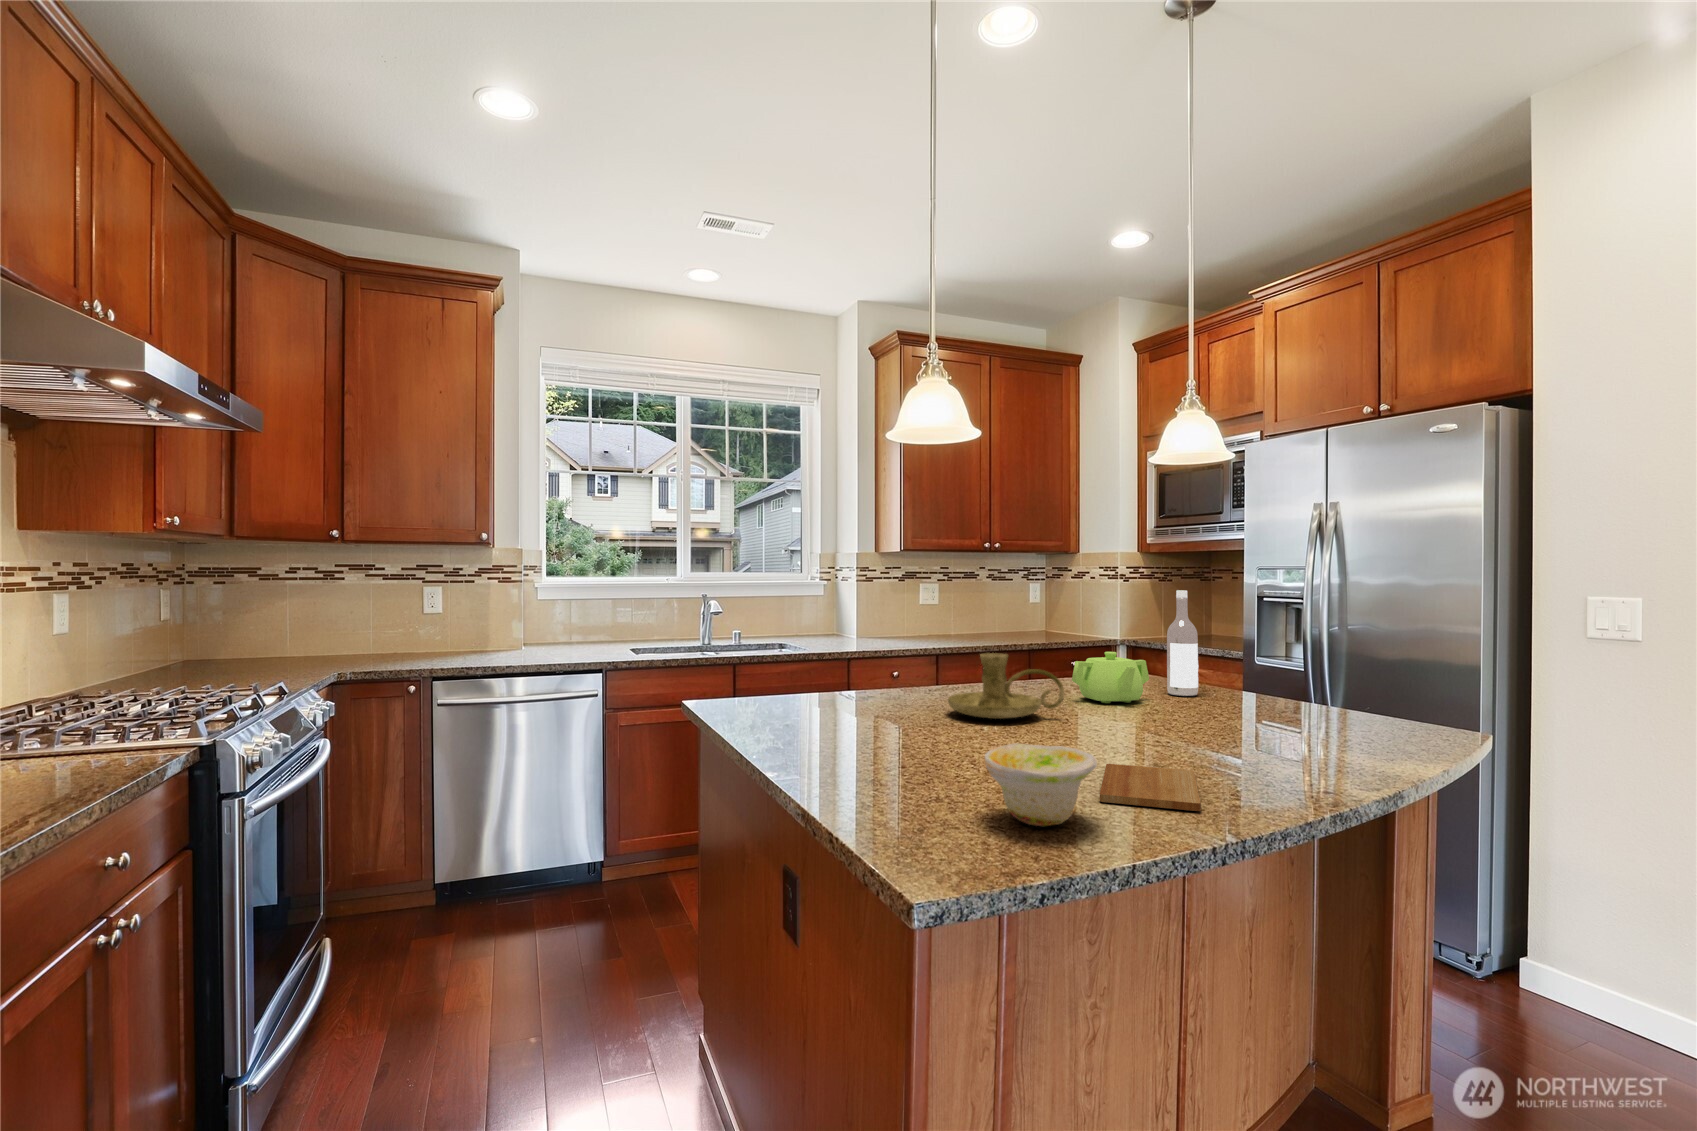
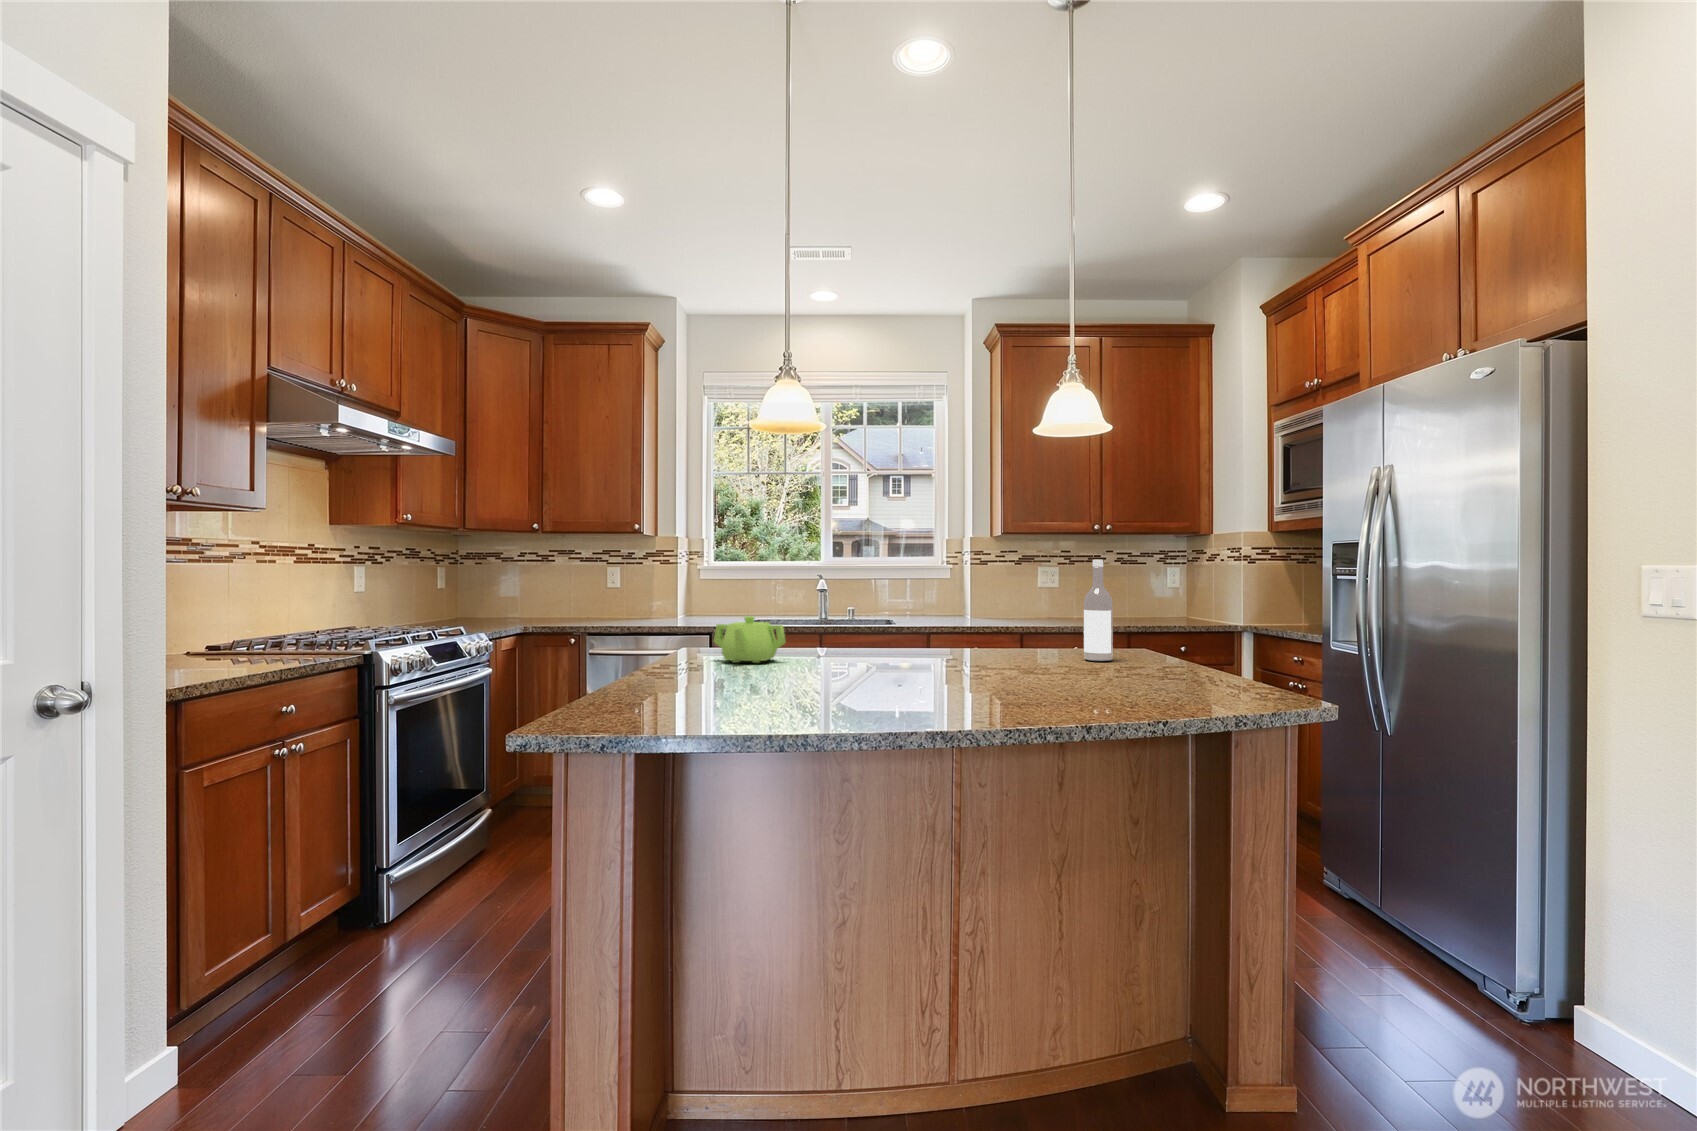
teapot: present [1072,652,1149,703] -> present [714,616,786,663]
candle holder: present [948,653,1064,719] -> none [829,611,917,665]
bowl: present [985,743,1097,826] -> none [639,656,725,711]
cutting board: present [1100,764,1201,811] -> none [758,688,878,714]

